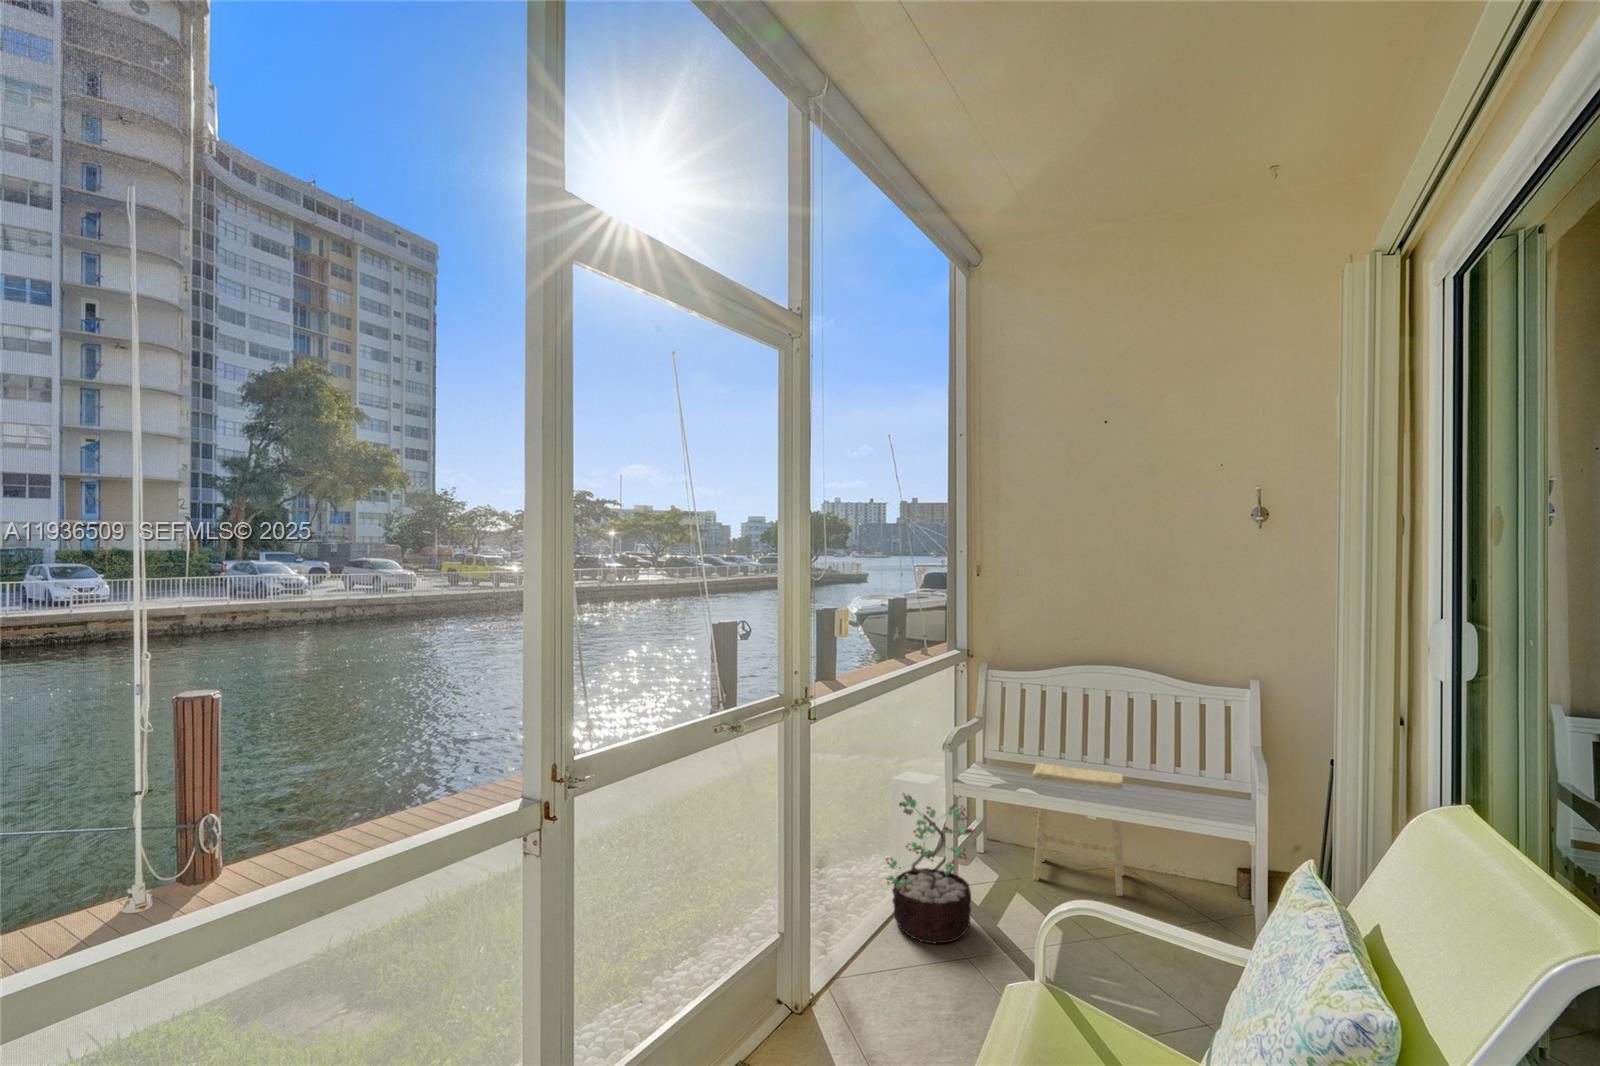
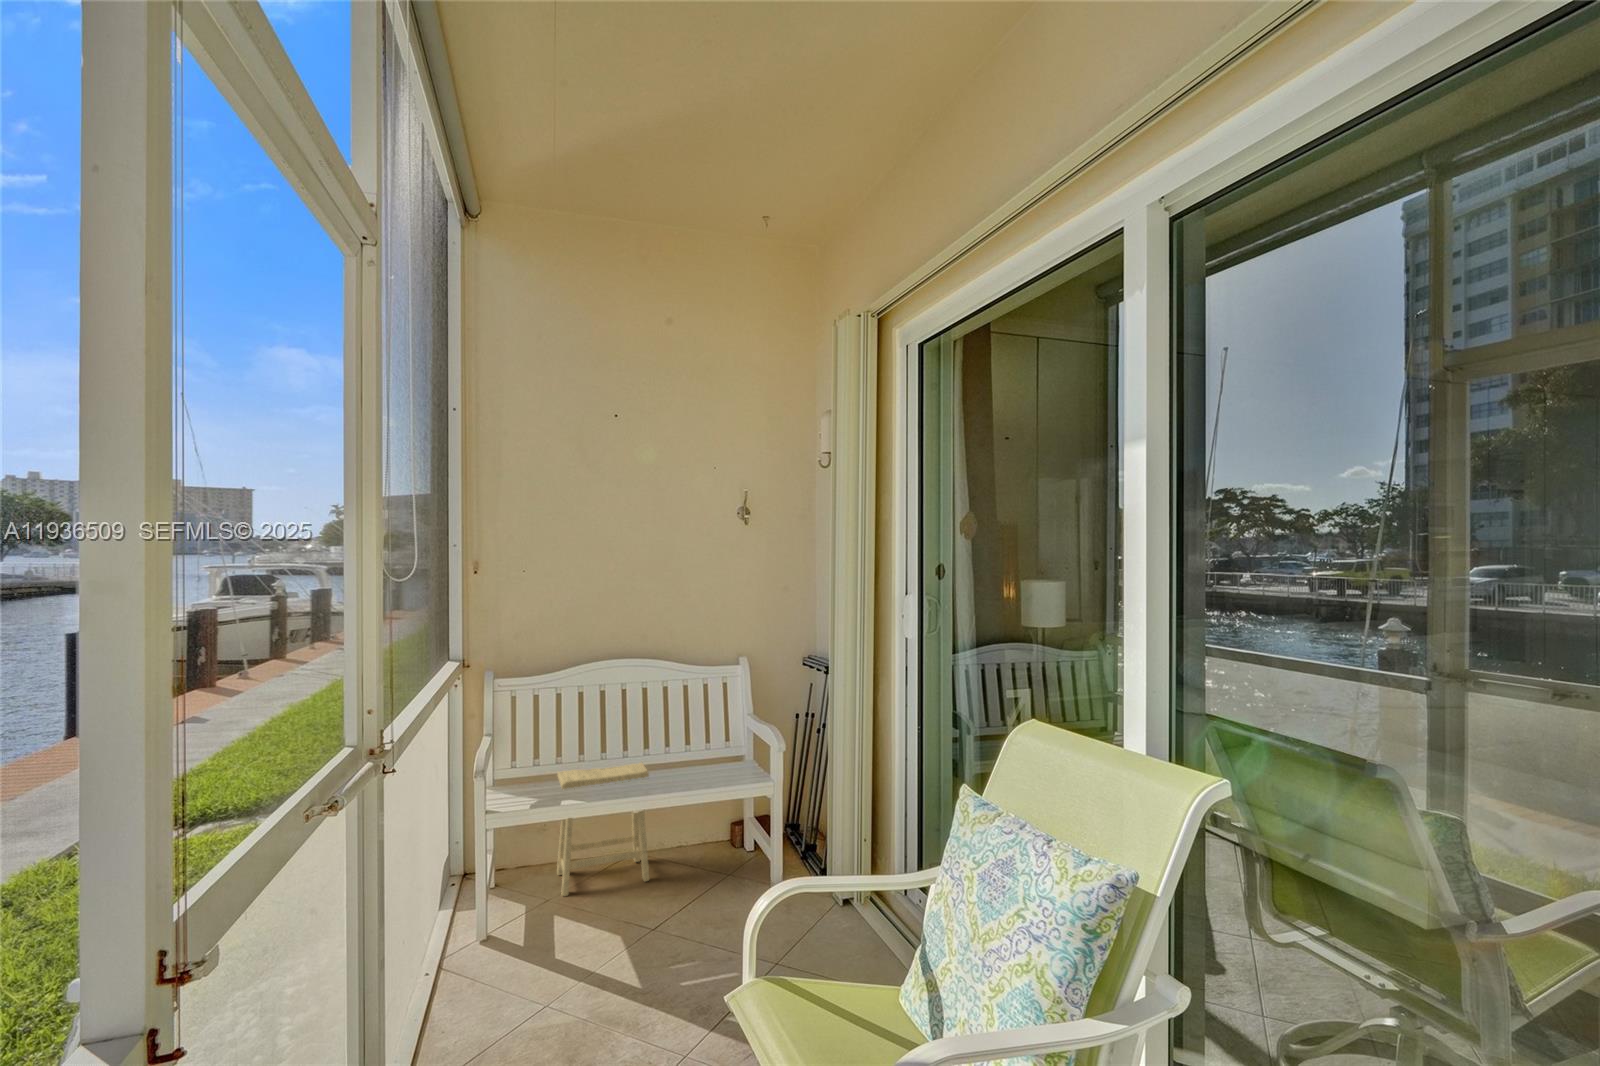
decorative plant: present [886,793,973,943] -> none [430,837,536,1017]

